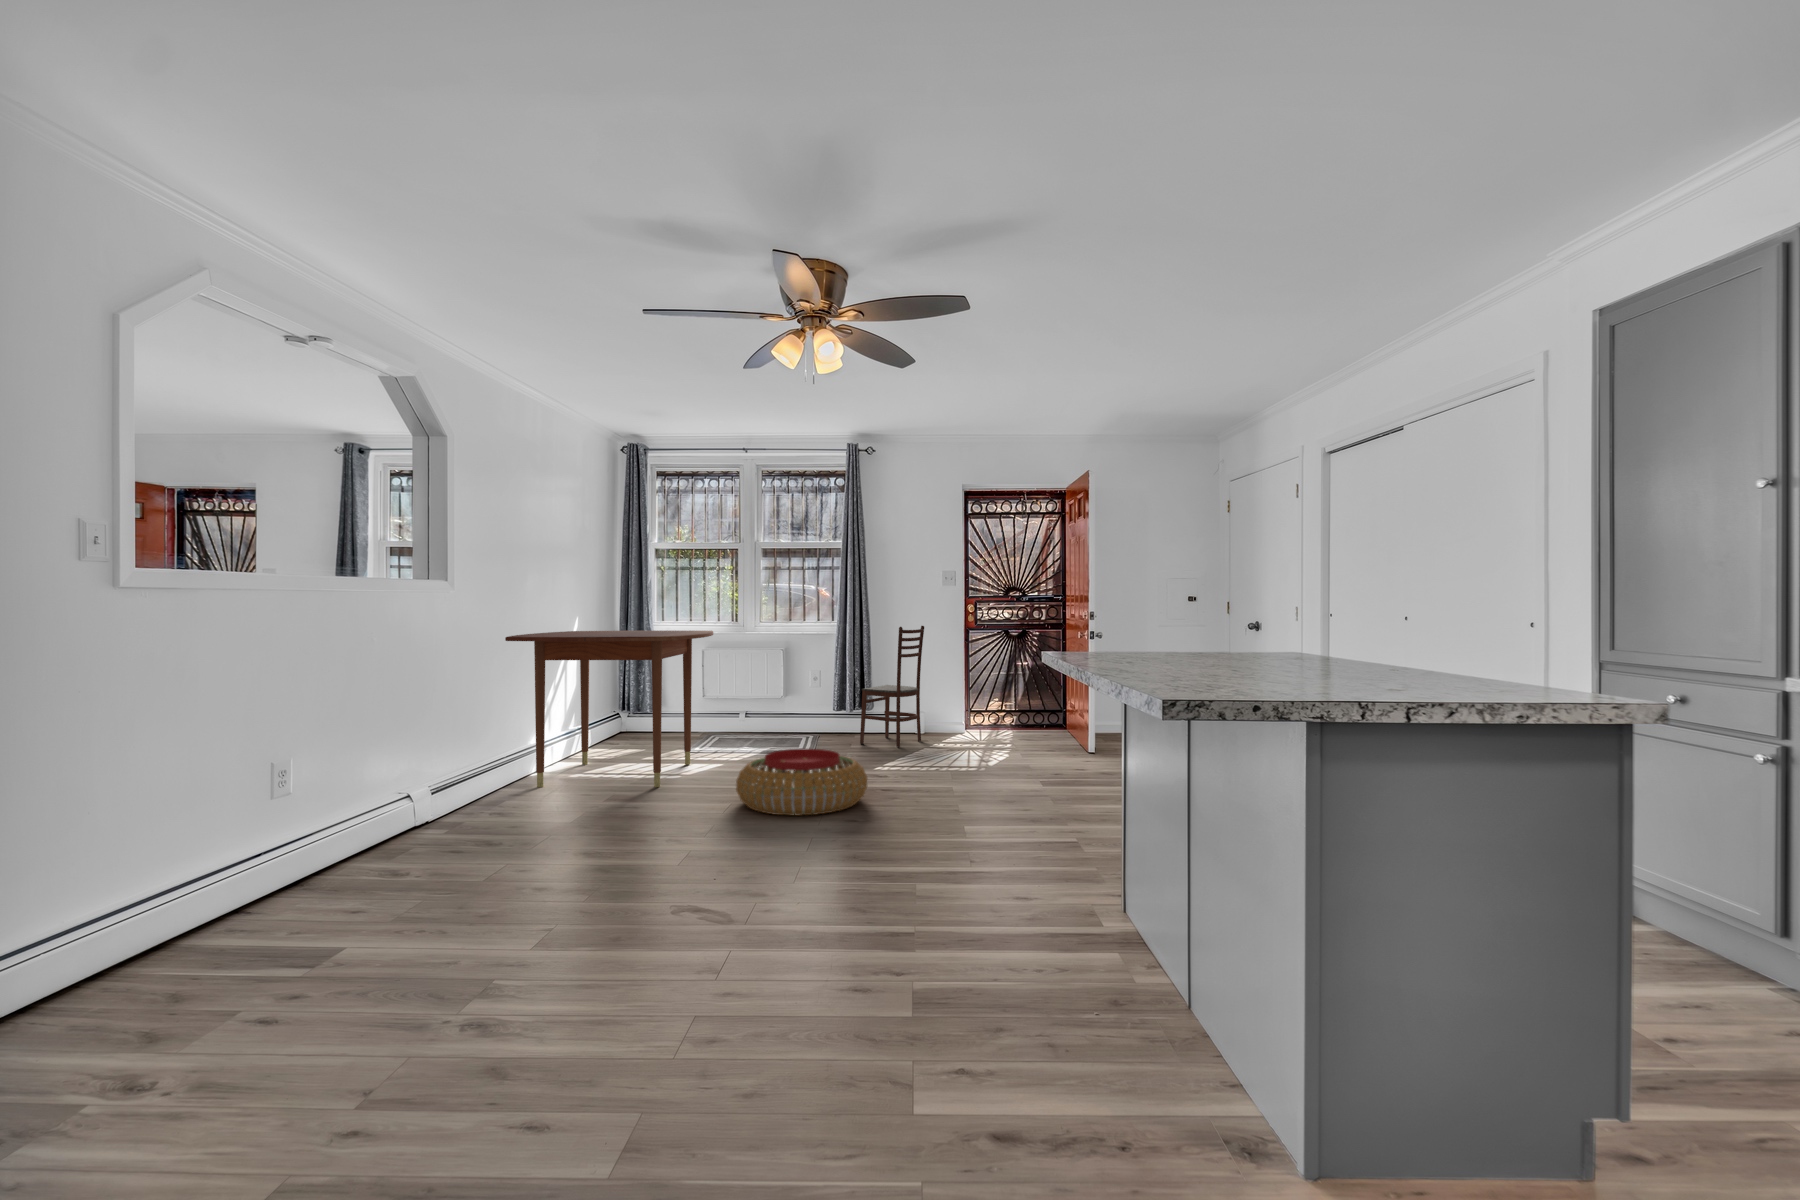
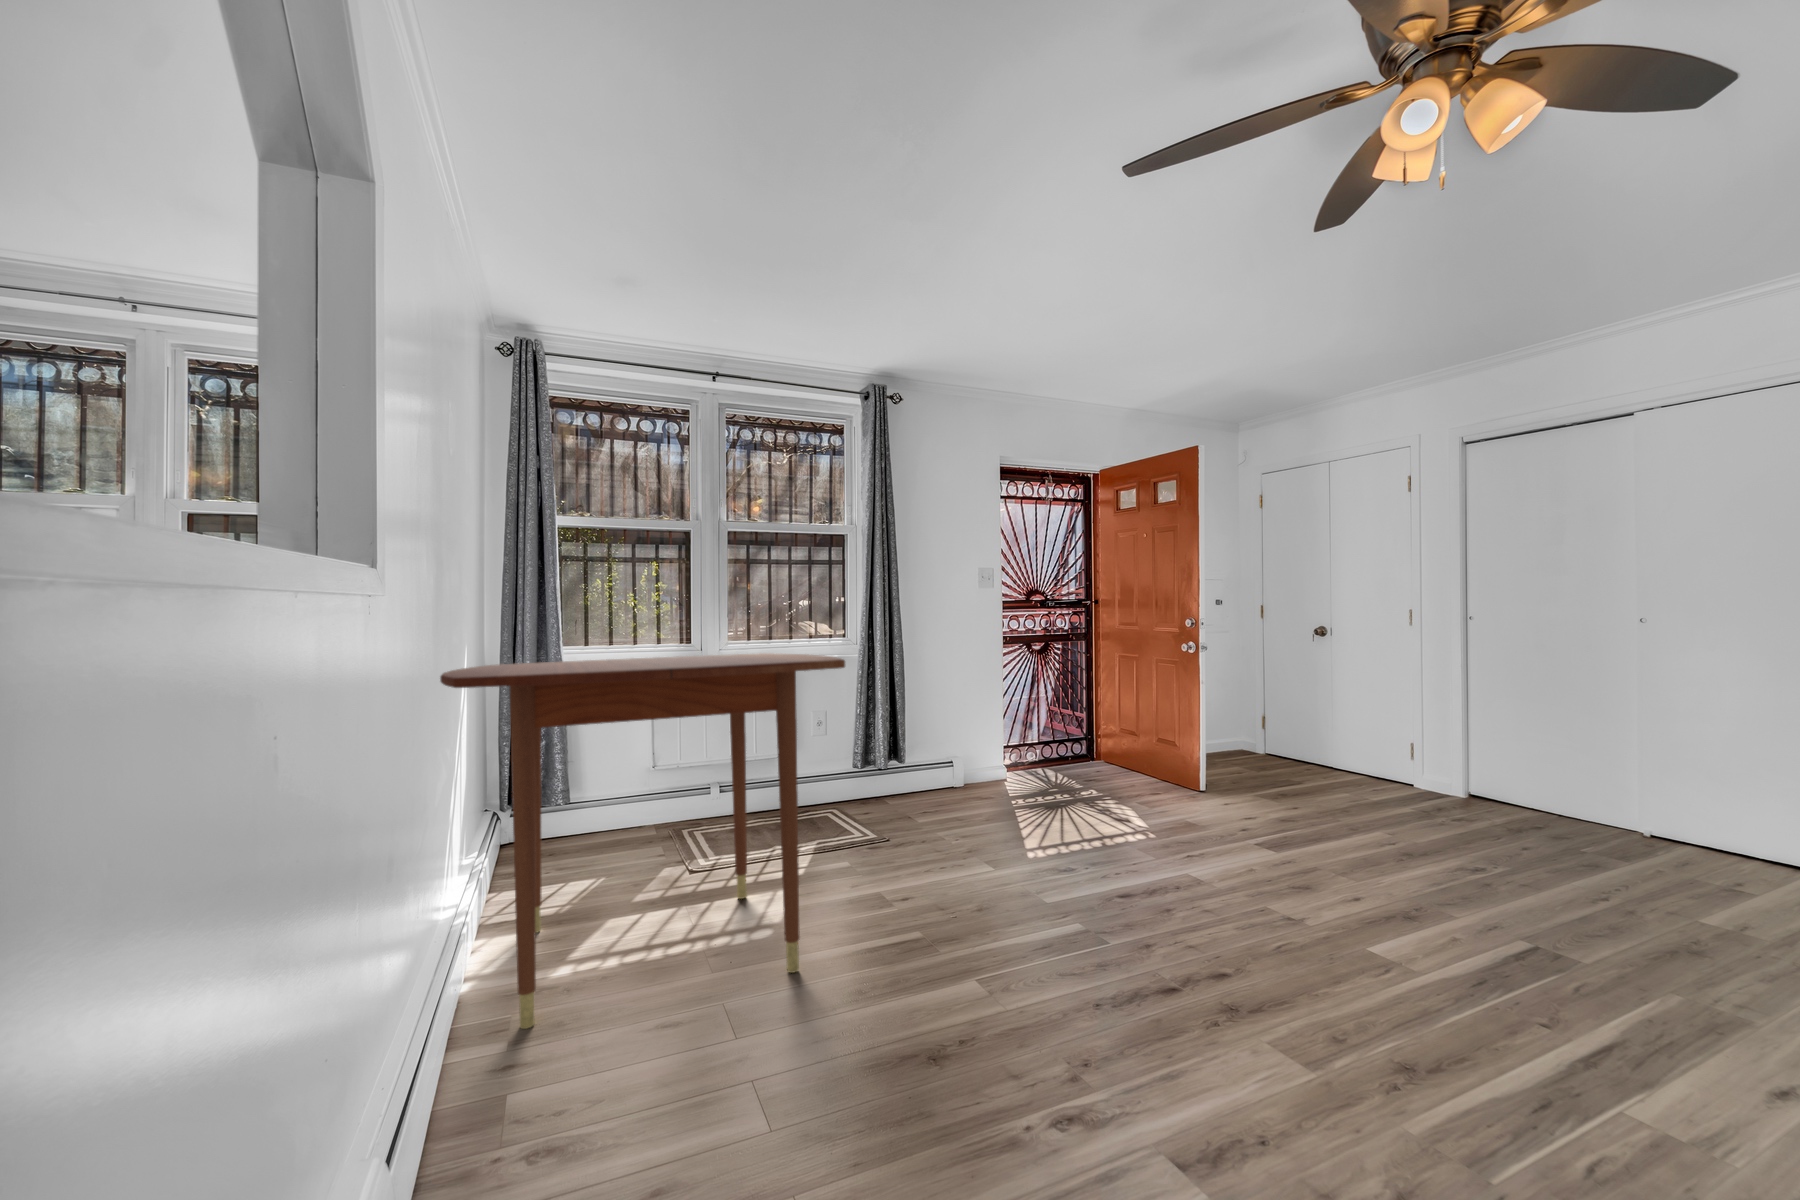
dining chair: present [860,626,924,747] -> none [920,638,990,815]
pouf: present [736,749,867,815] -> none [1006,851,1264,1008]

